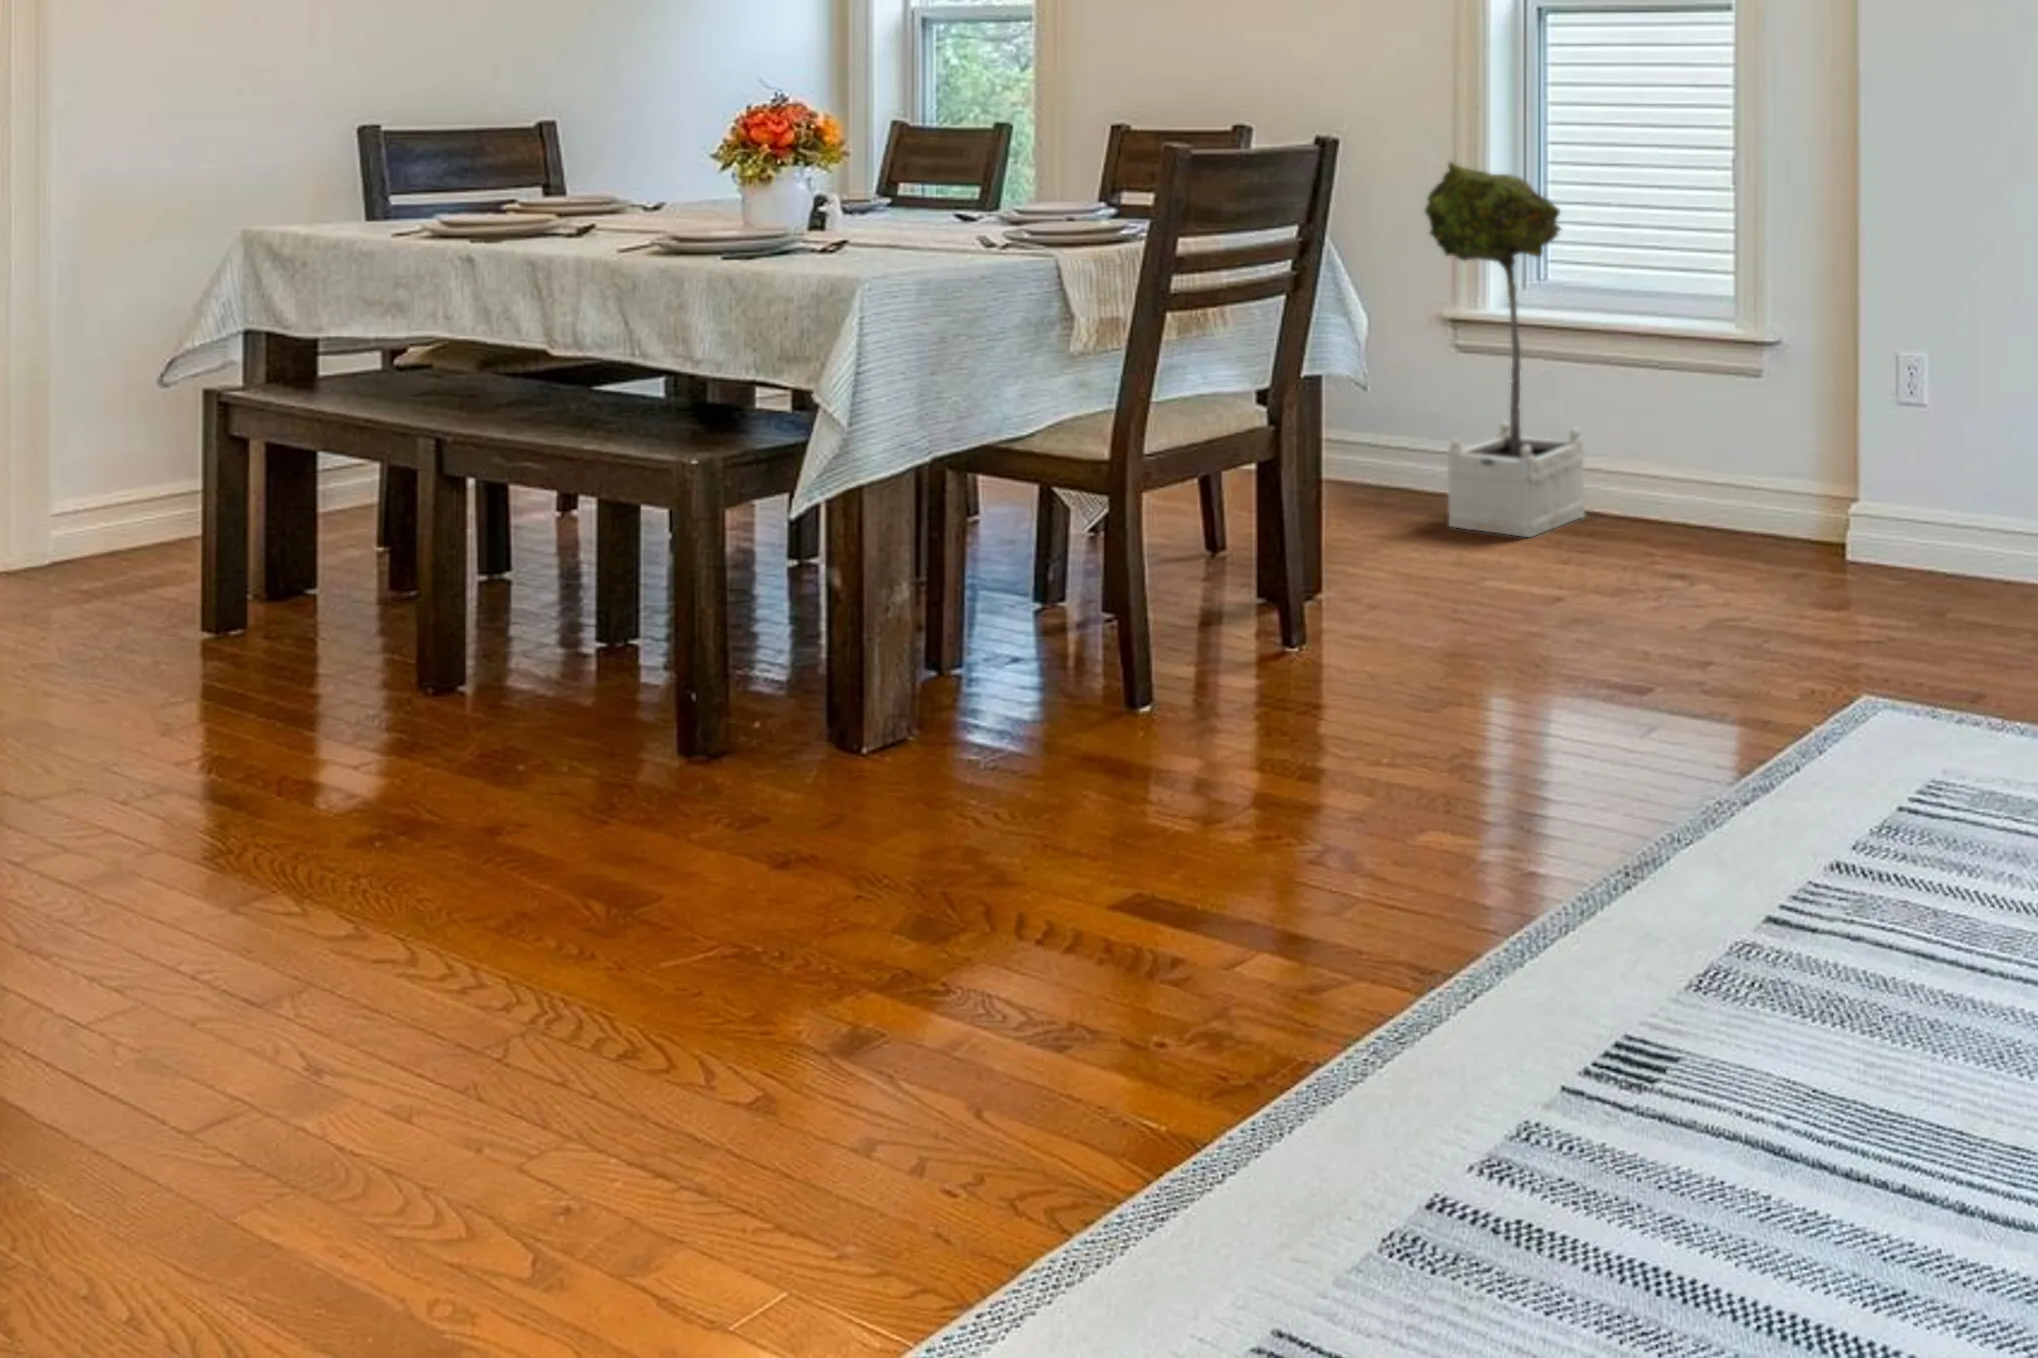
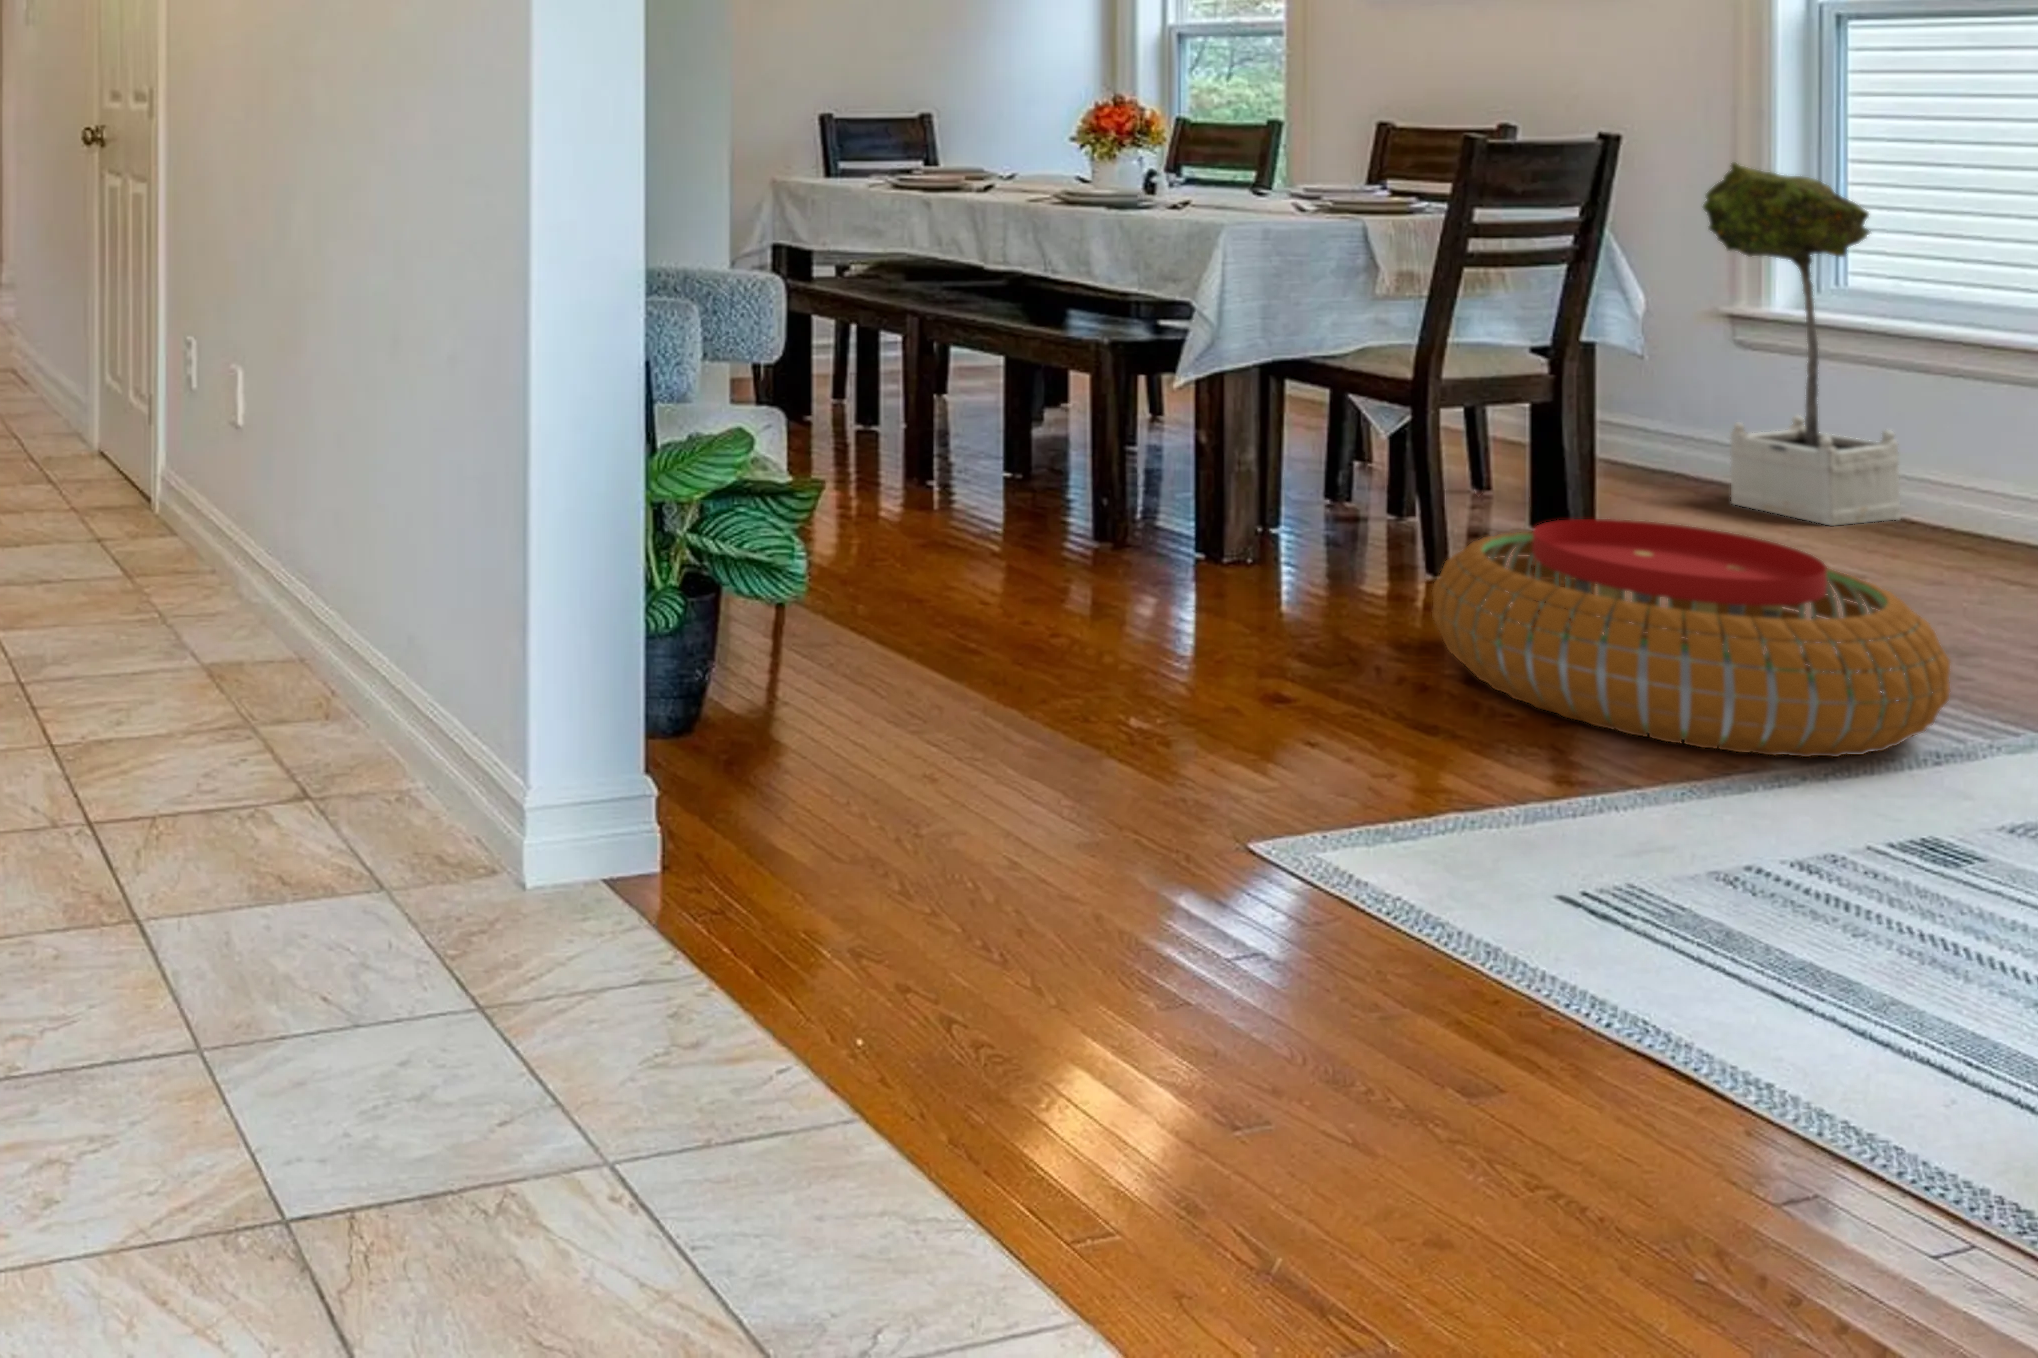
pouf: none [1097,619,1631,946] -> present [1432,519,1950,757]

